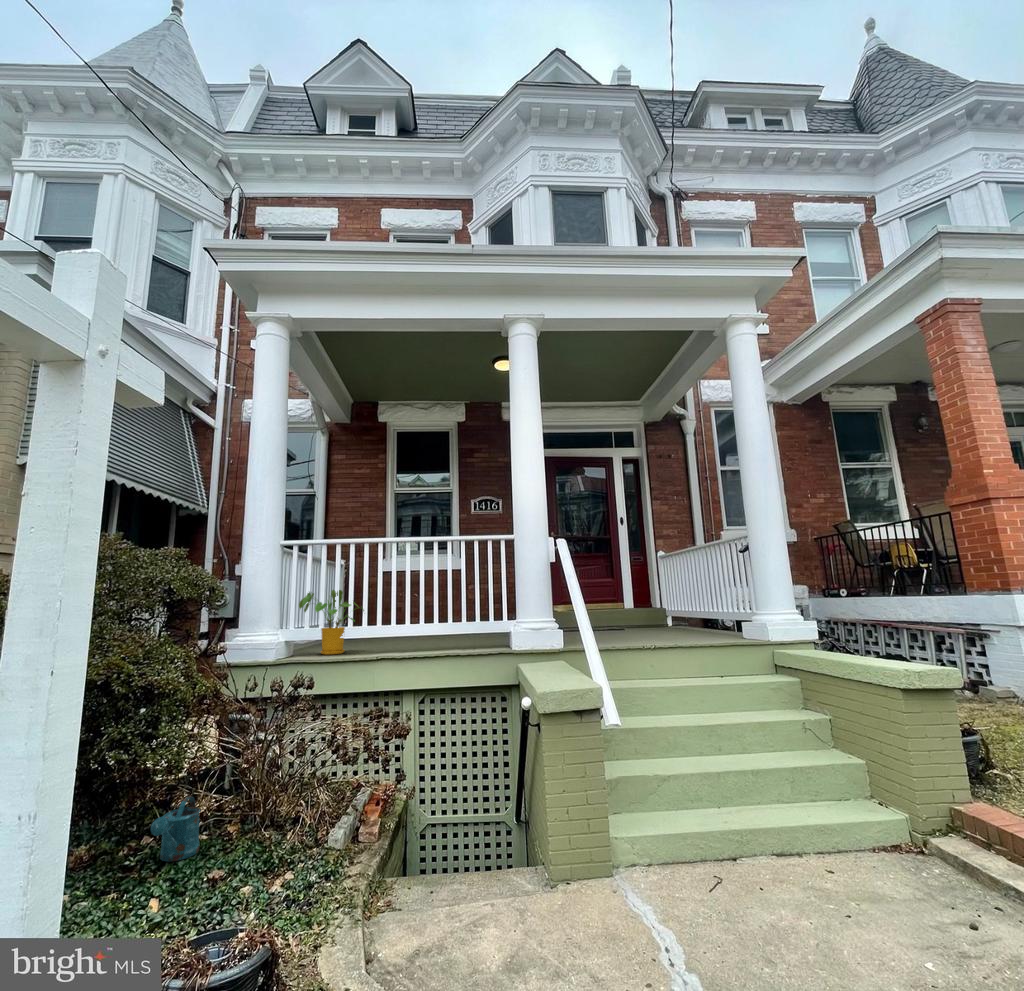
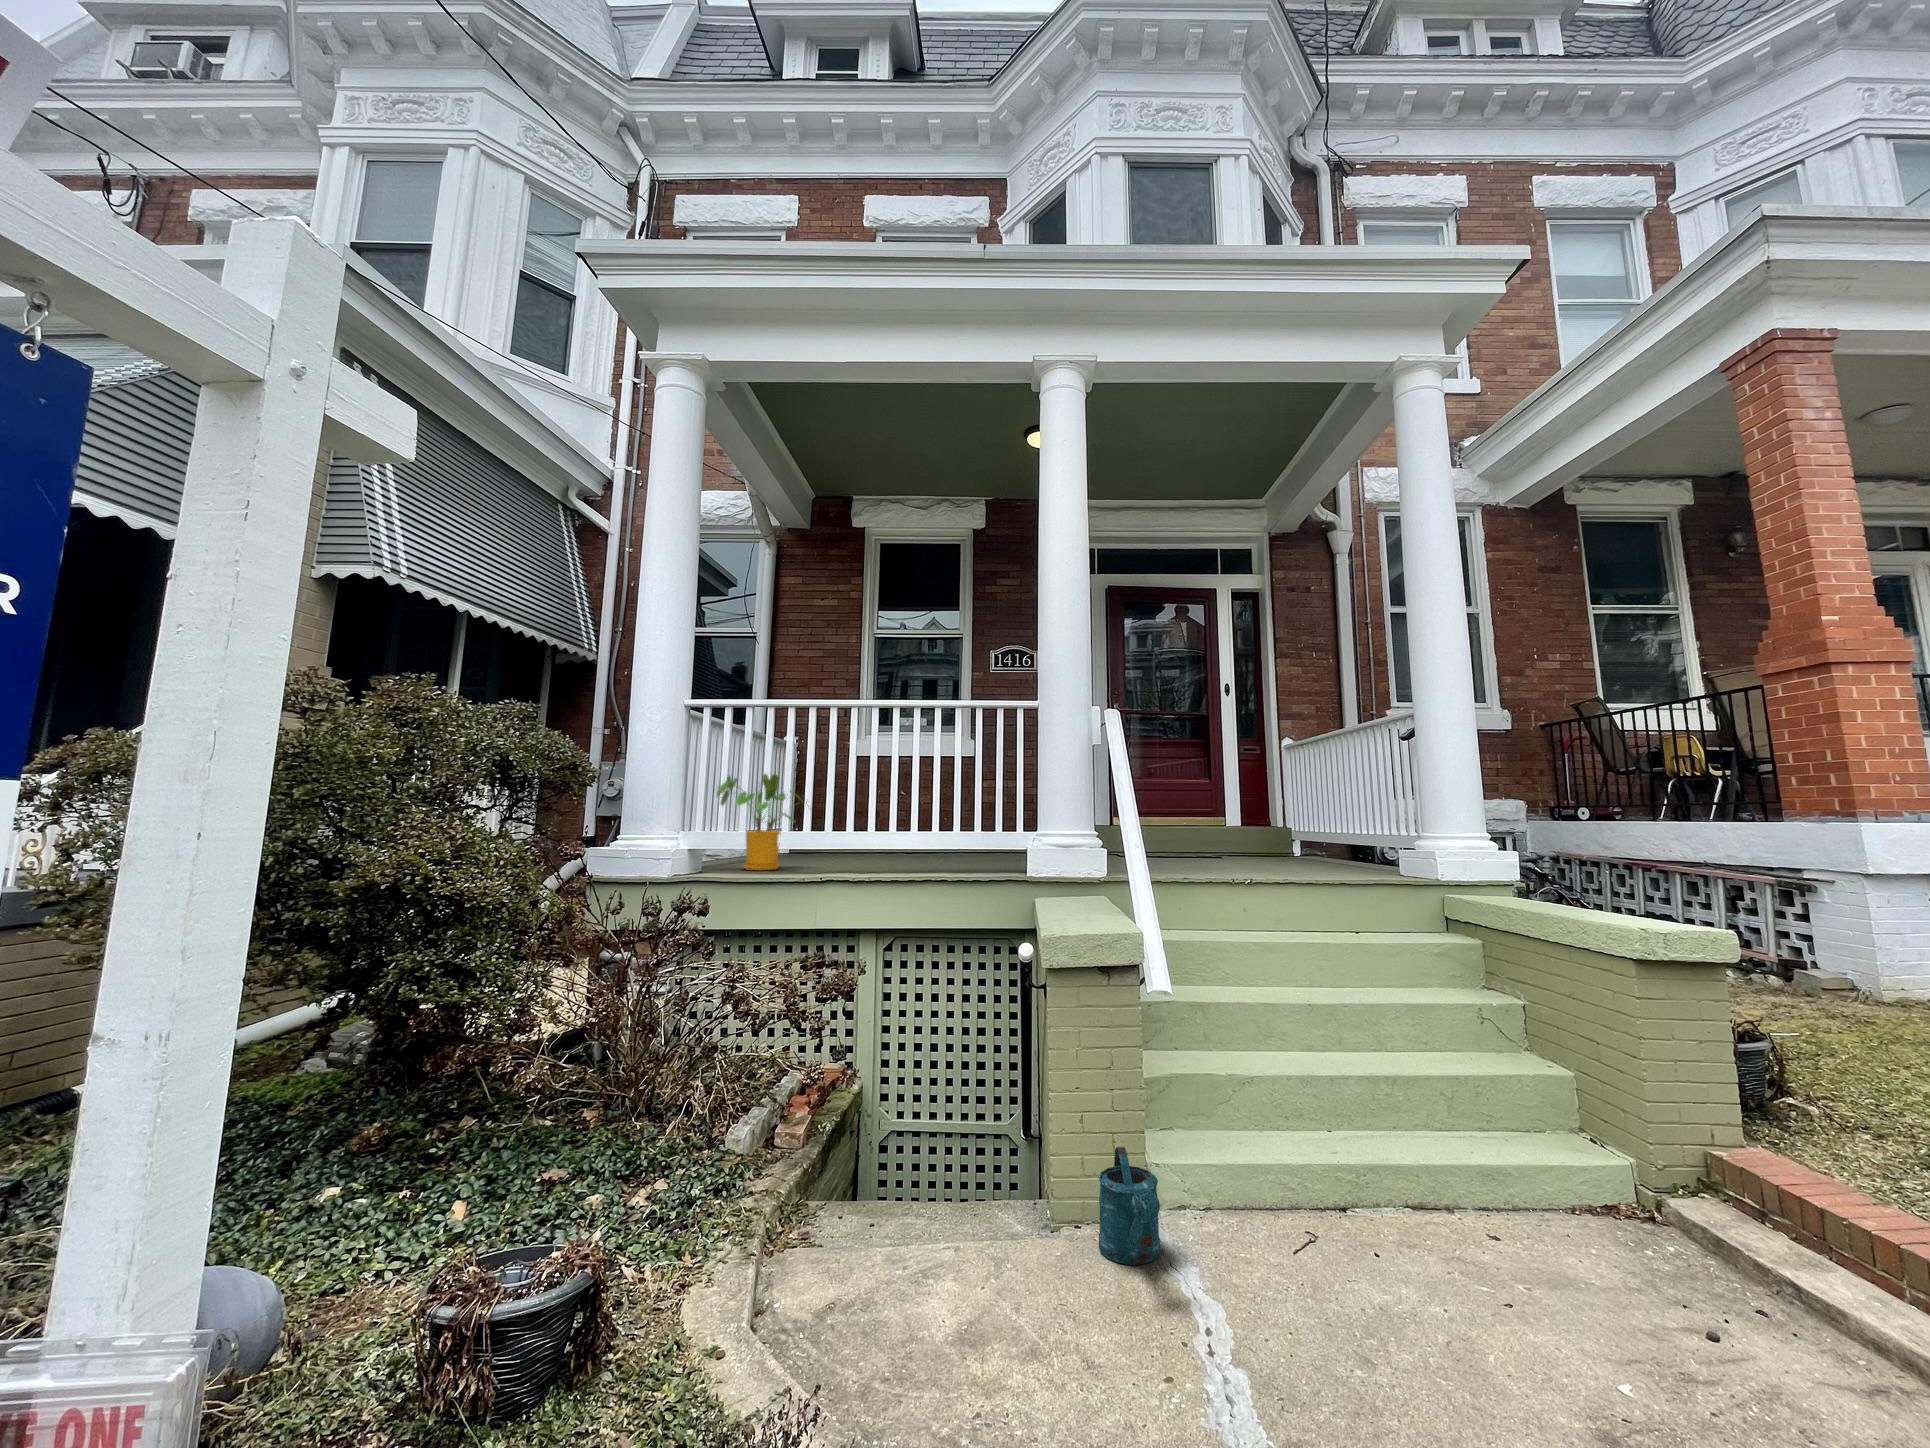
watering can: present [151,796,200,862] -> present [1098,1147,1160,1265]

